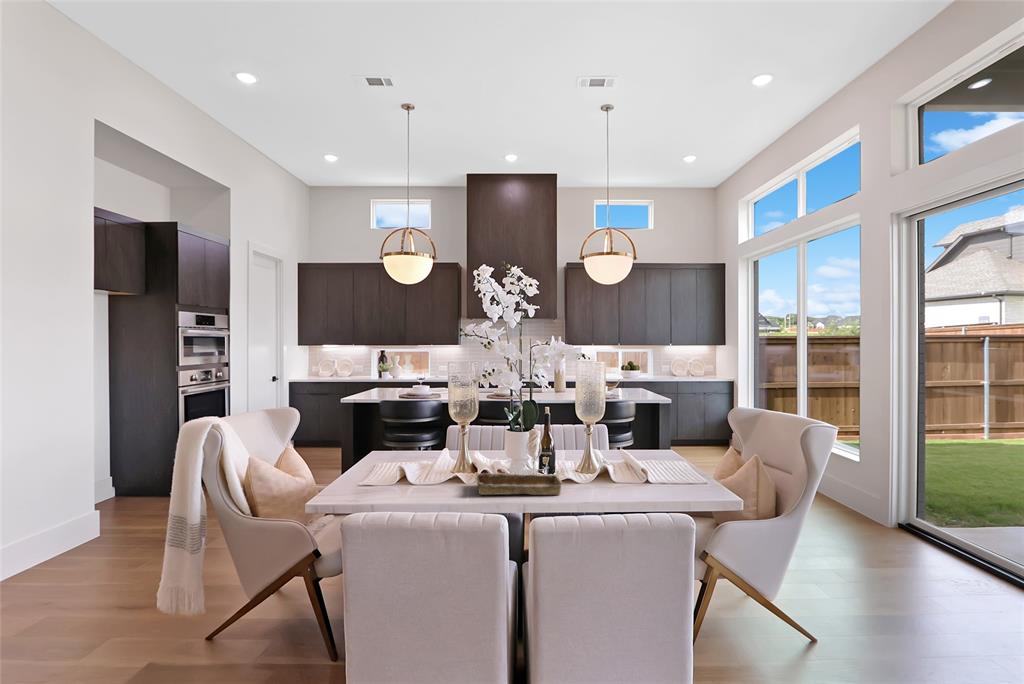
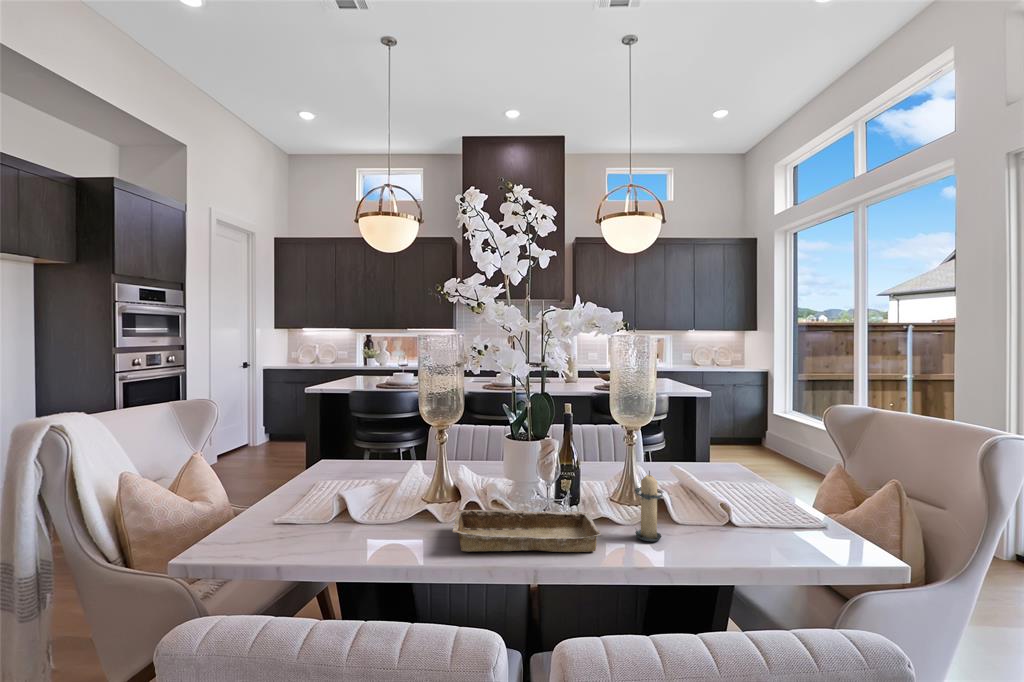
candle: none [584,447,605,491] -> present [635,471,663,541]

